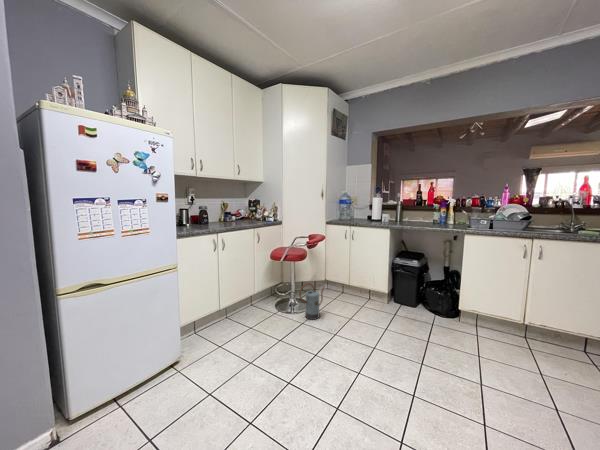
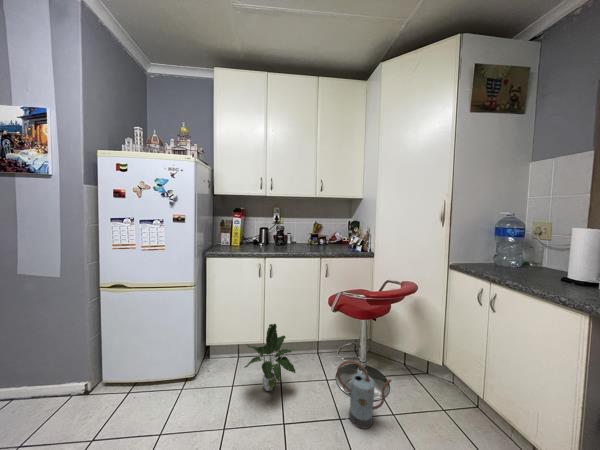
potted plant: none [233,280,270,335] -> present [244,324,295,391]

